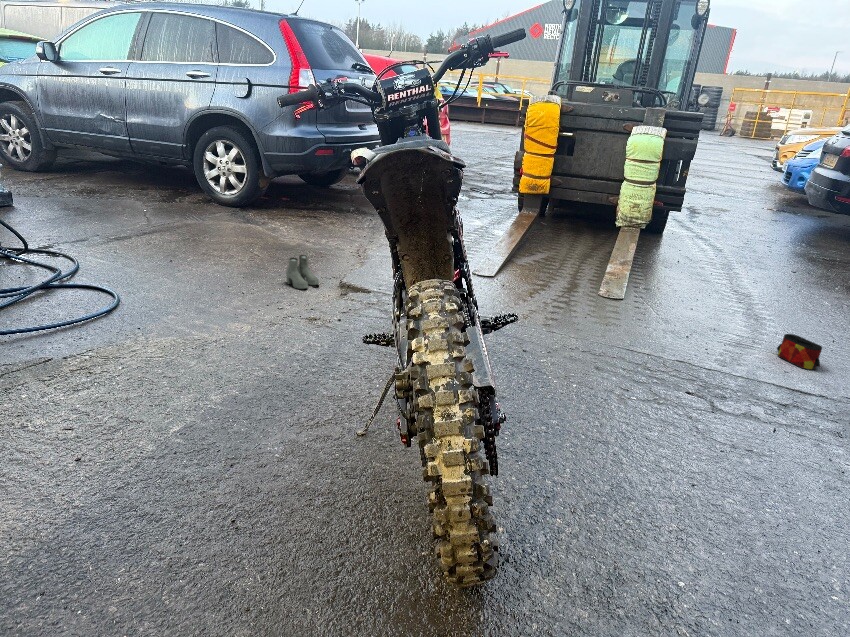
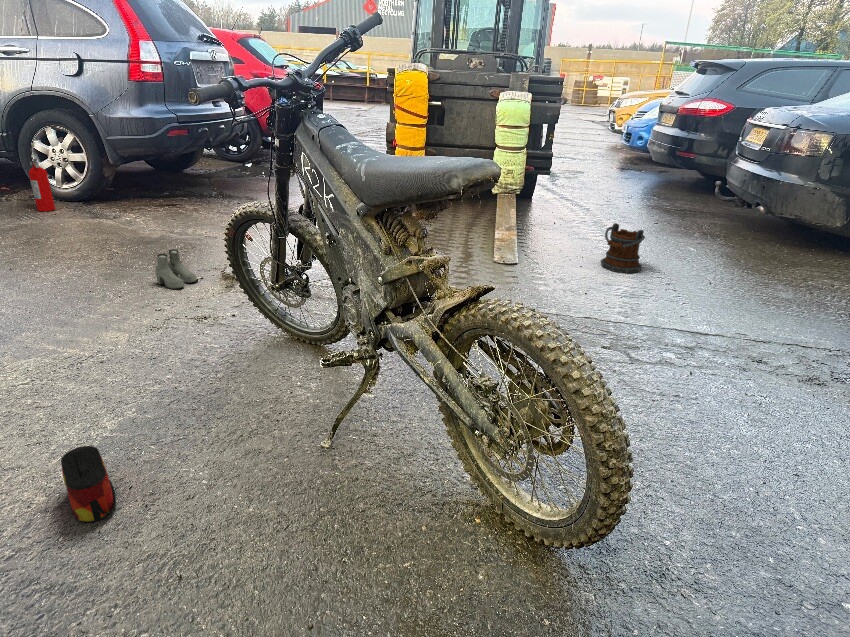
fire extinguisher: none [200,168,216,213] -> present [29,159,55,211]
bucket: none [714,269,764,322] -> present [601,223,645,273]
bag: present [777,334,822,370] -> present [61,446,116,523]

